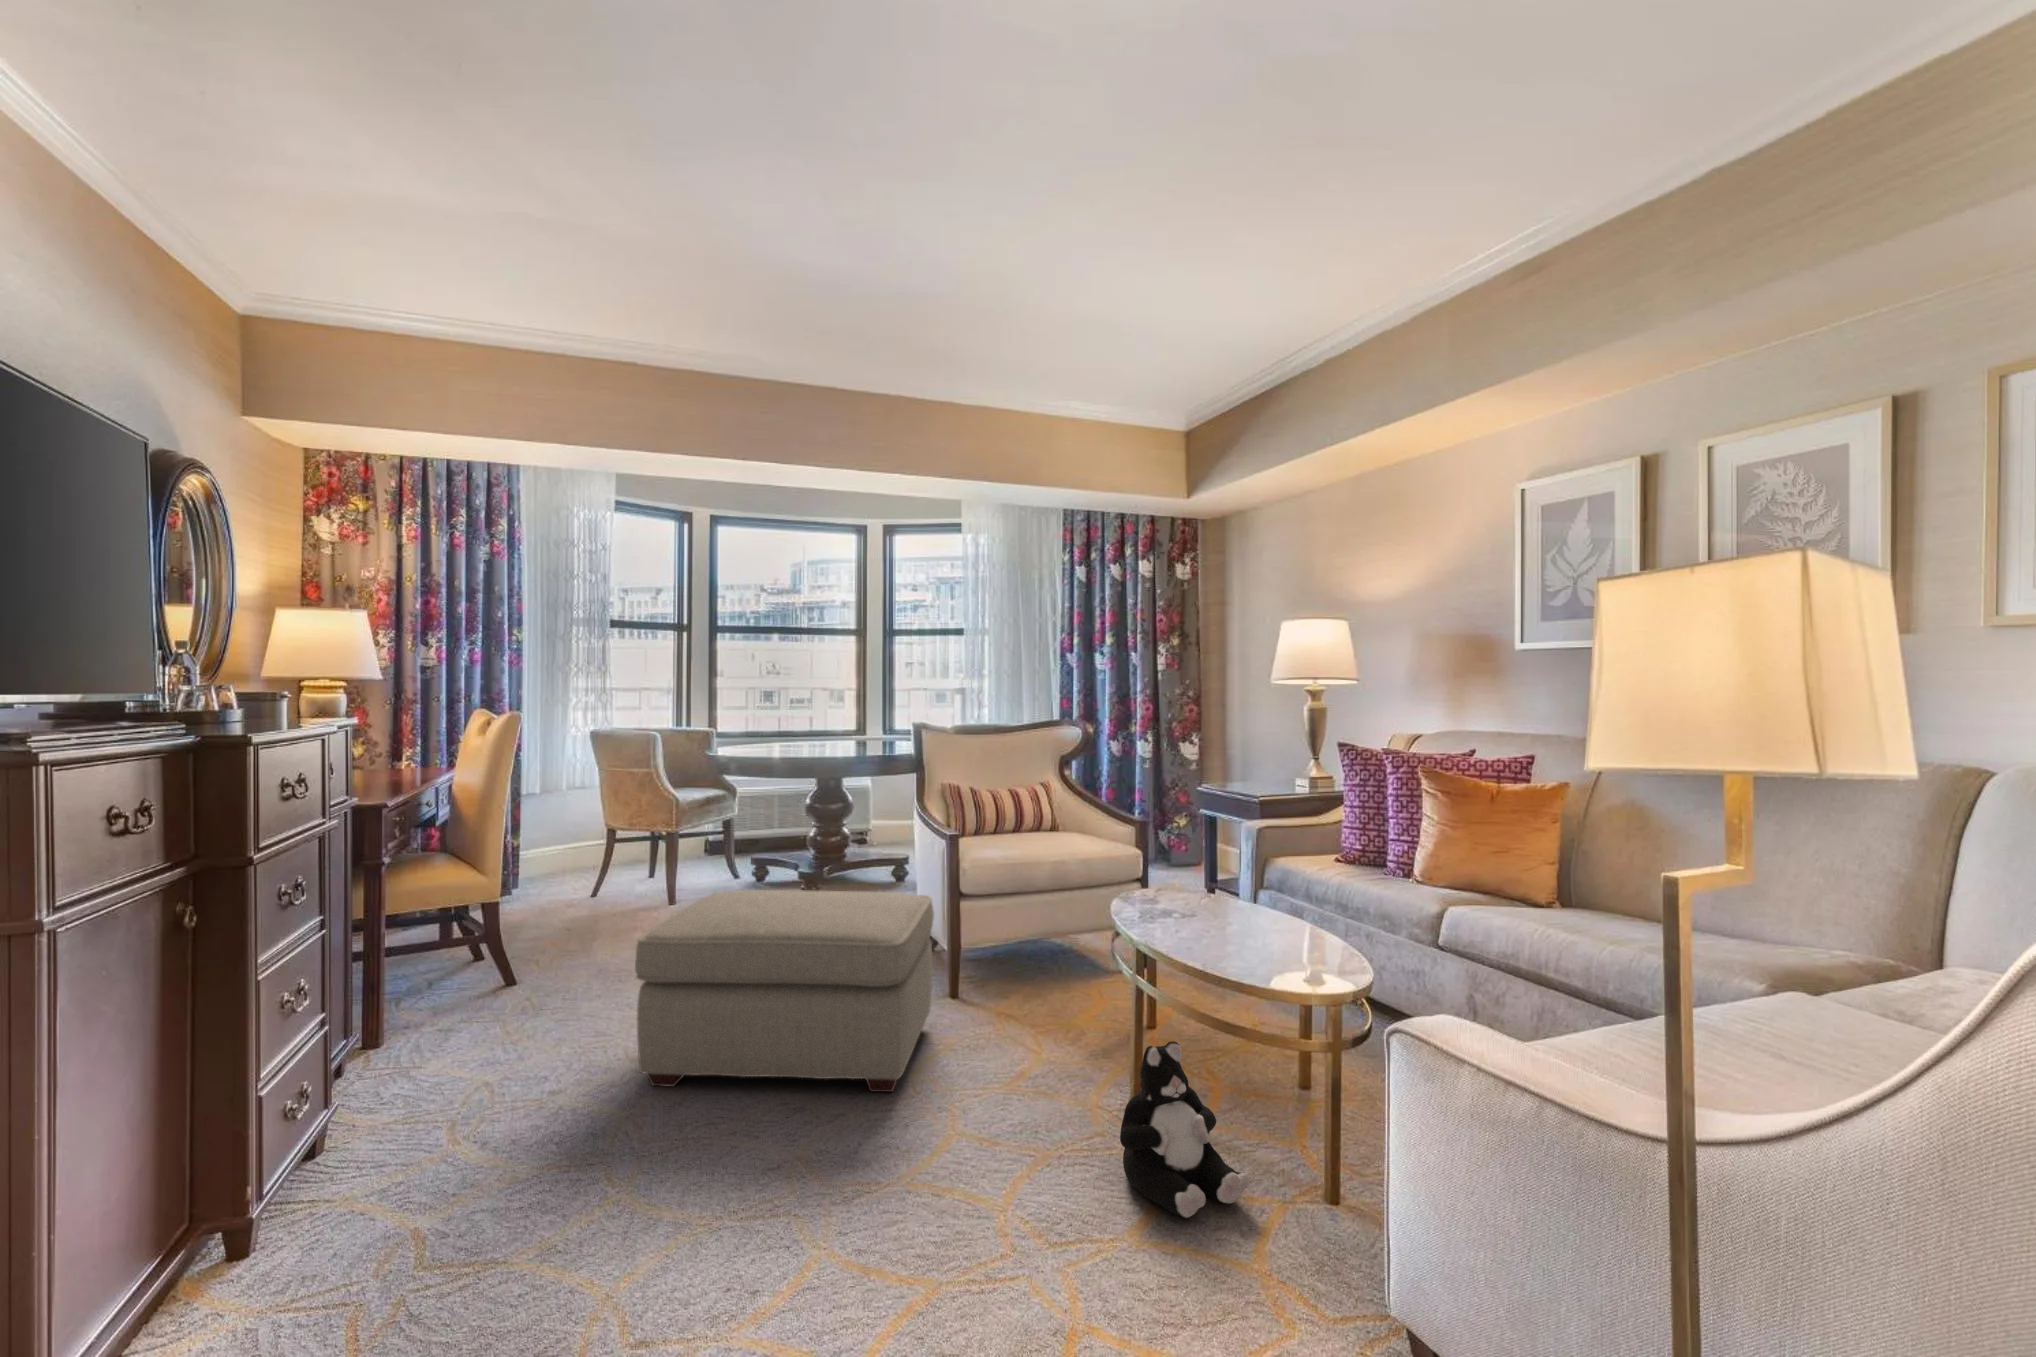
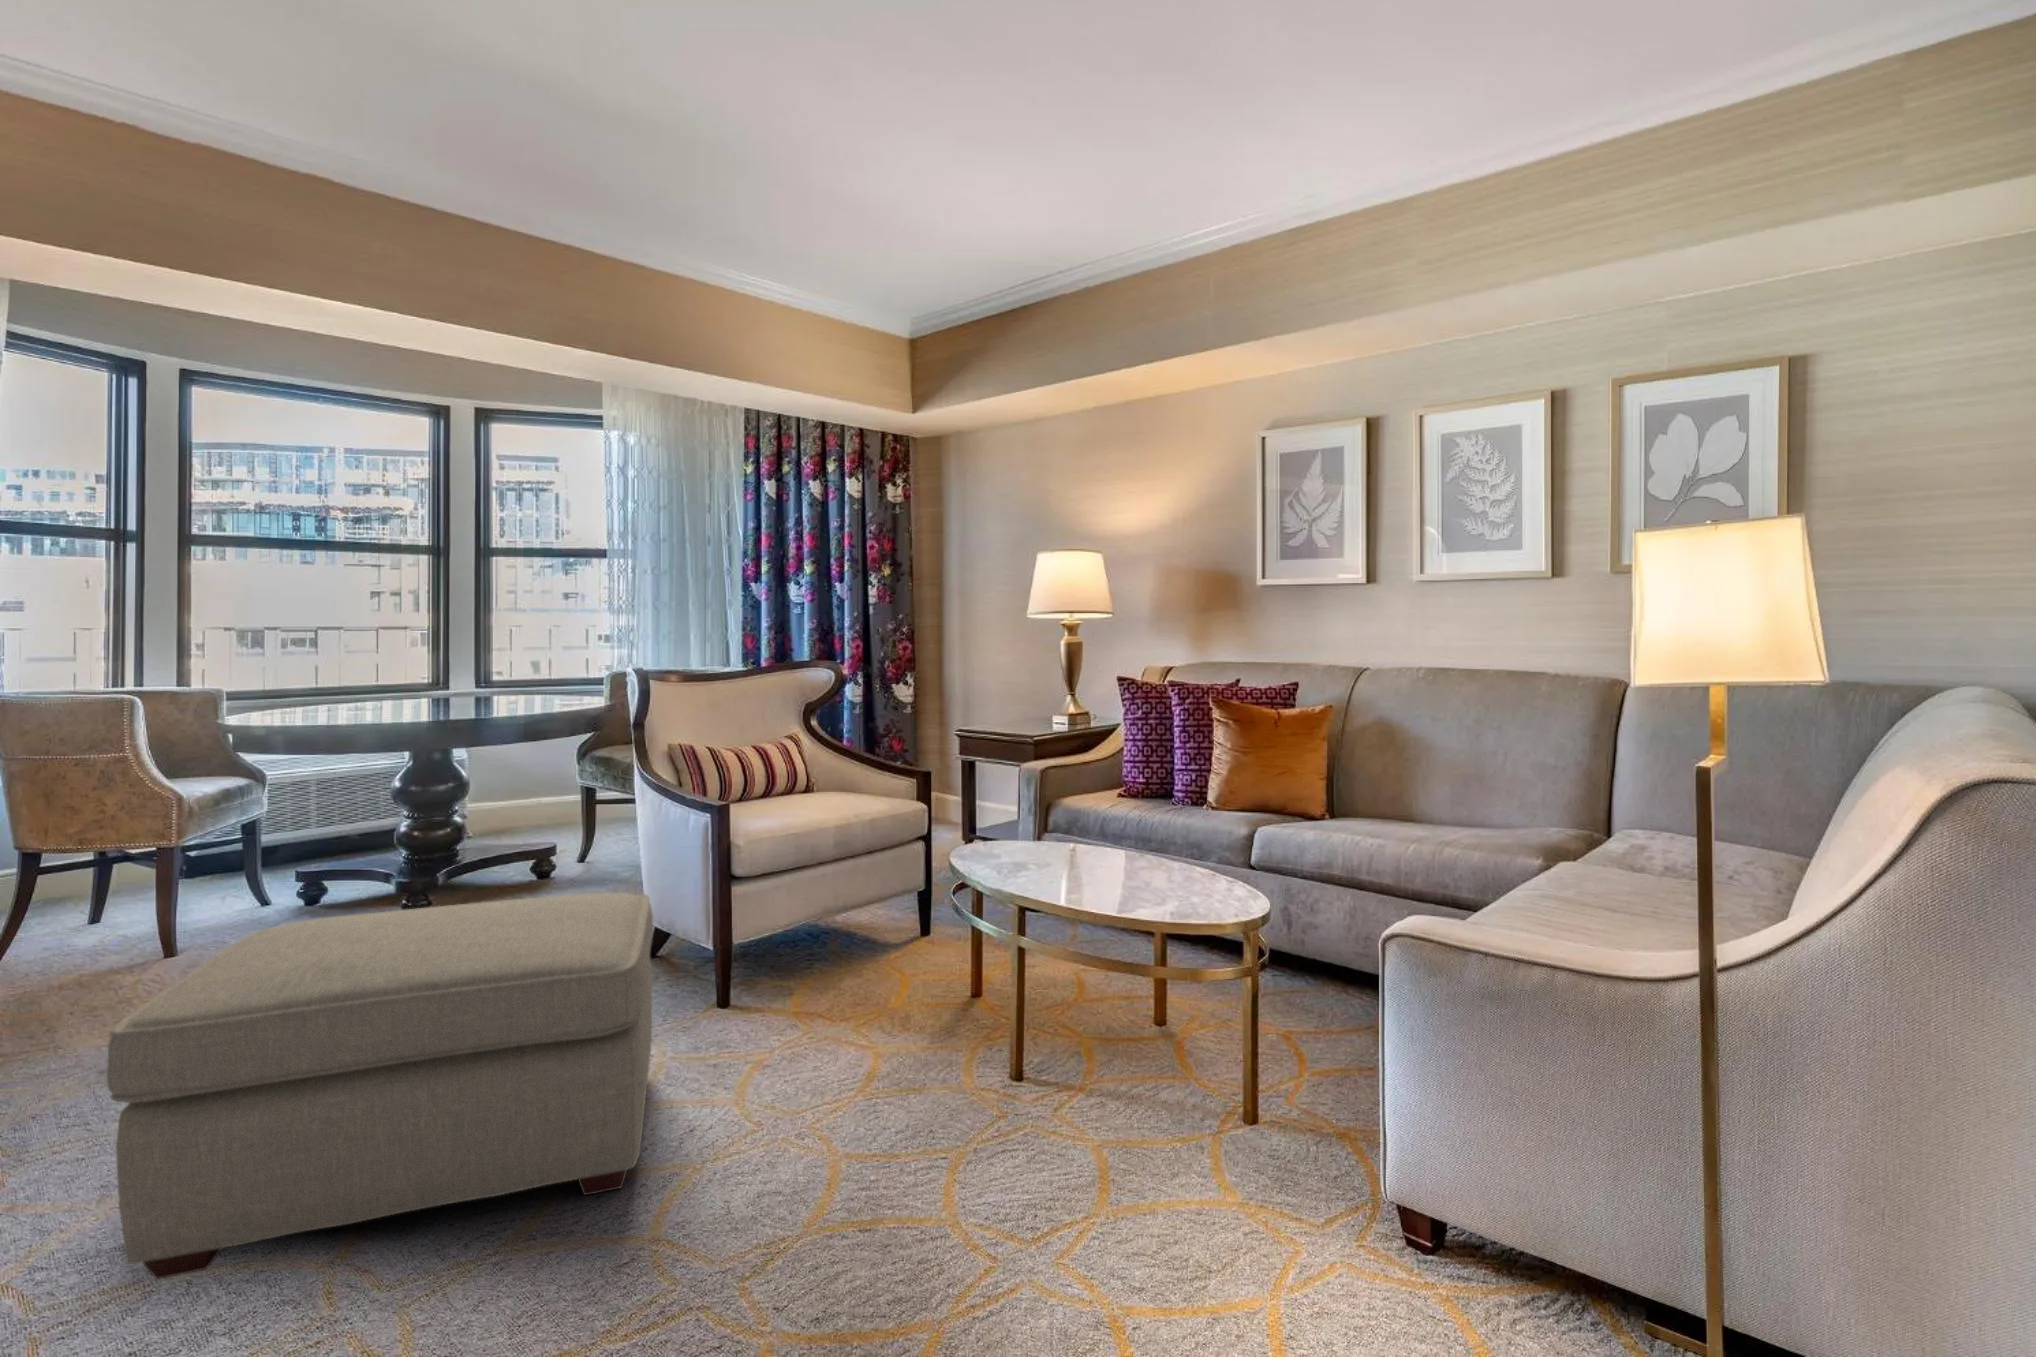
plush toy: present [1120,1041,1250,1218] -> none [997,1043,1172,1278]

